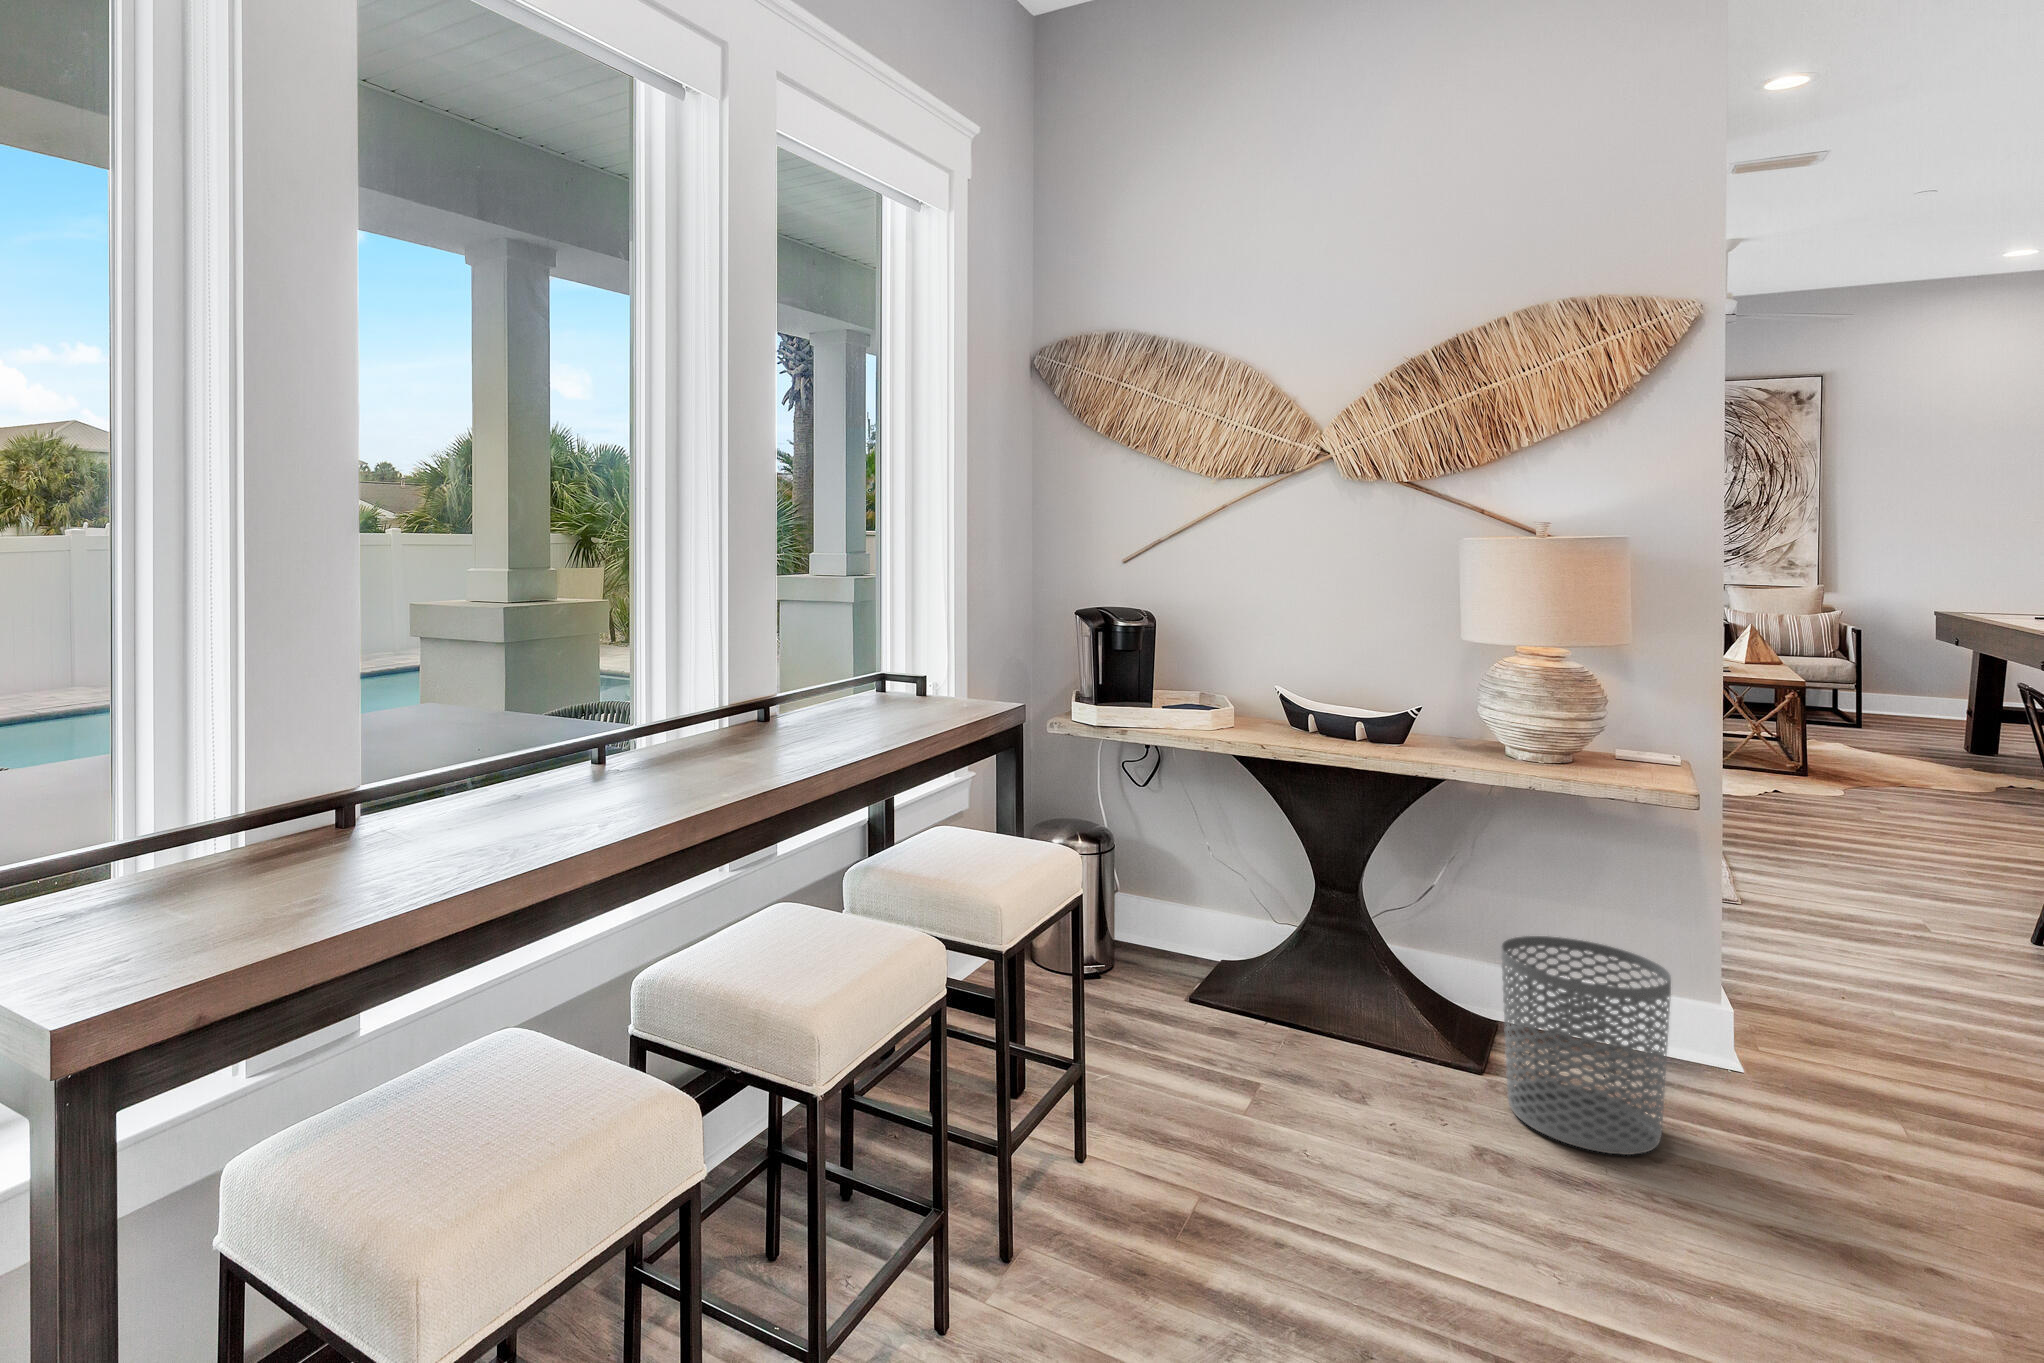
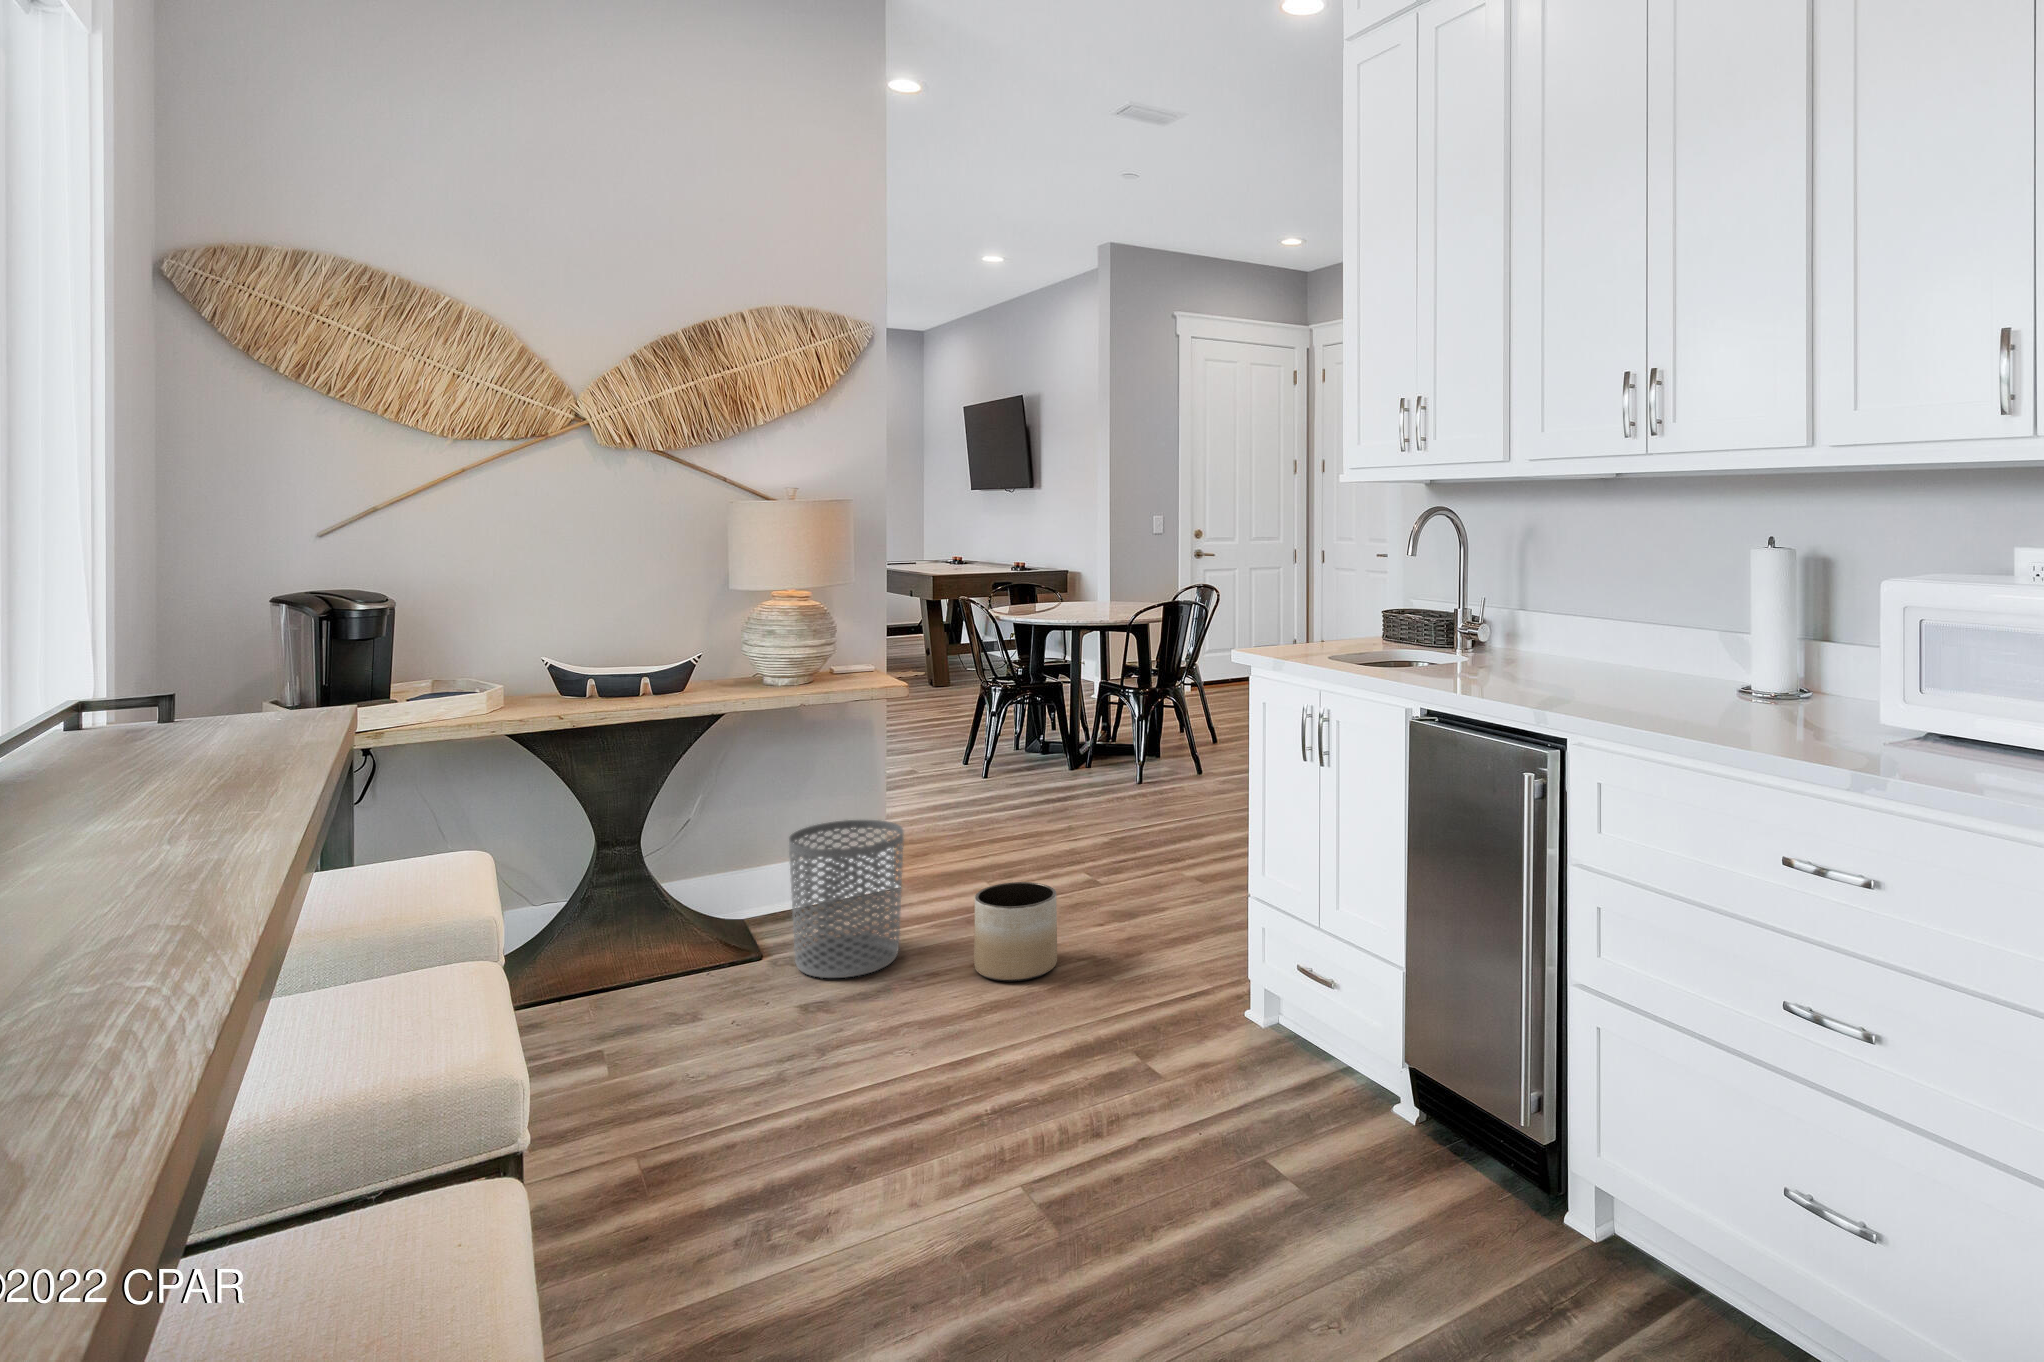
planter: none [1759,1113,1931,1294] -> present [974,882,1057,982]

